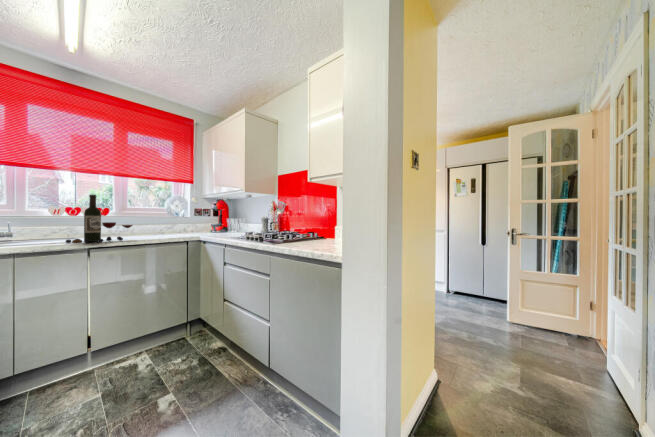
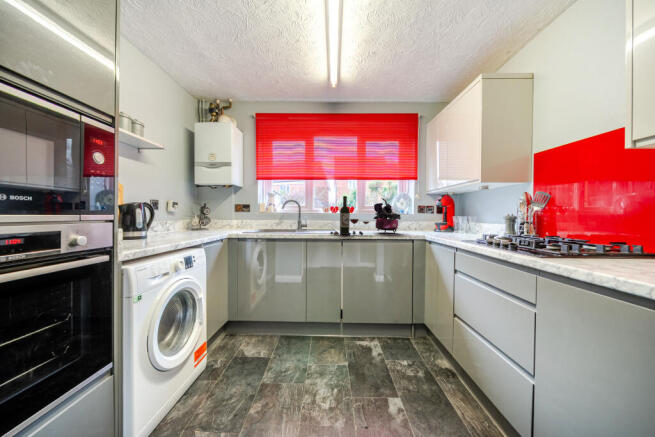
potted plant: none [139,199,175,236] -> present [374,198,401,232]

